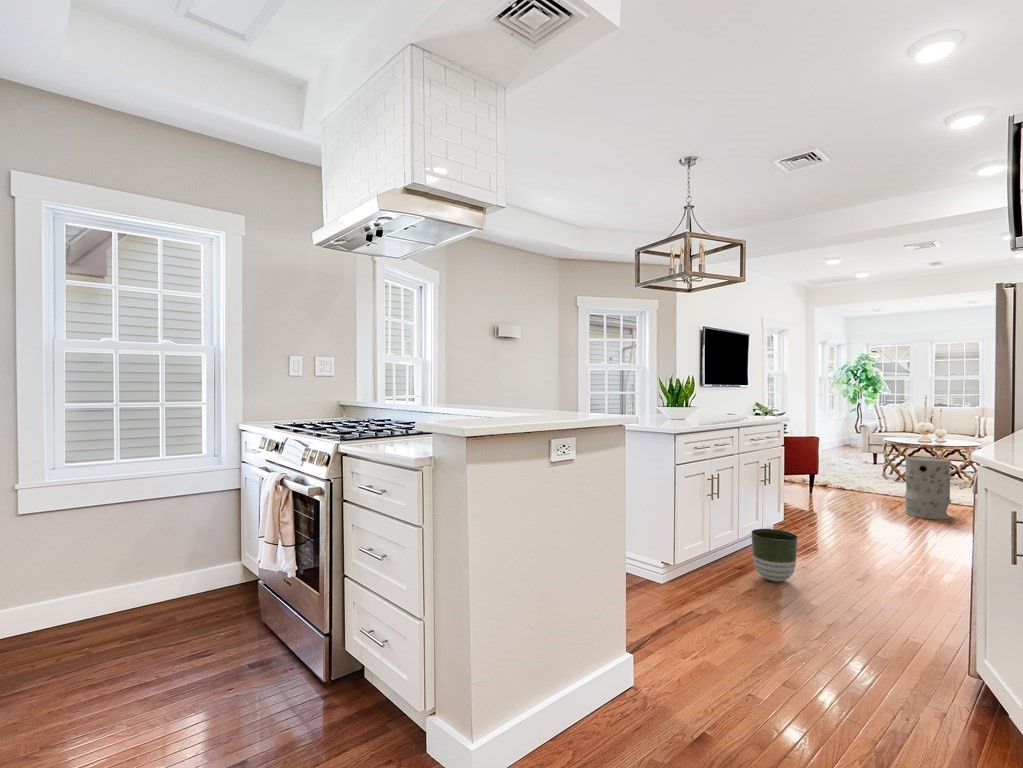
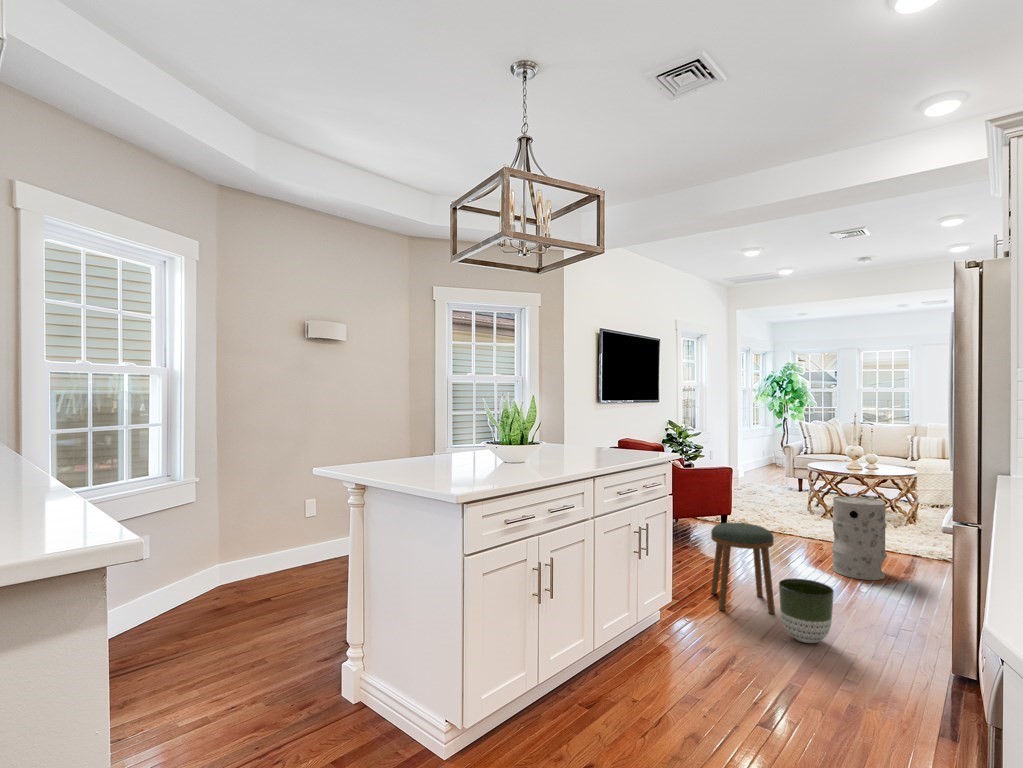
stool: none [807,471,860,535] -> present [711,523,775,614]
planter: present [752,529,797,582] -> present [779,579,834,643]

